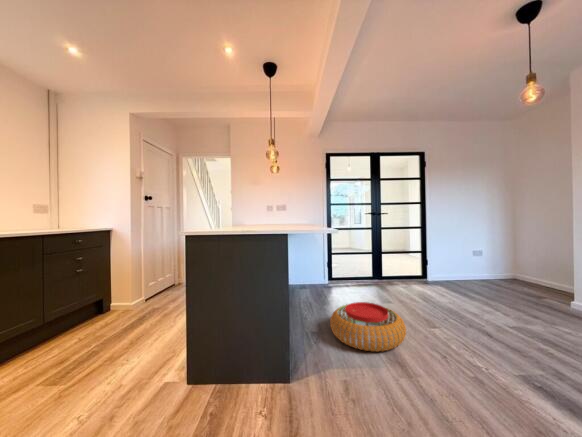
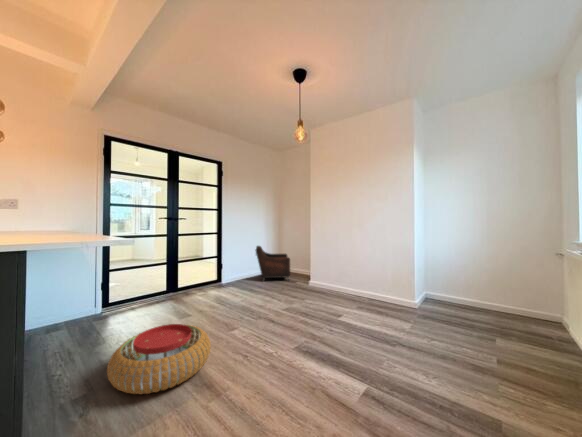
armchair: none [470,244,529,294] -> present [256,246,290,281]

